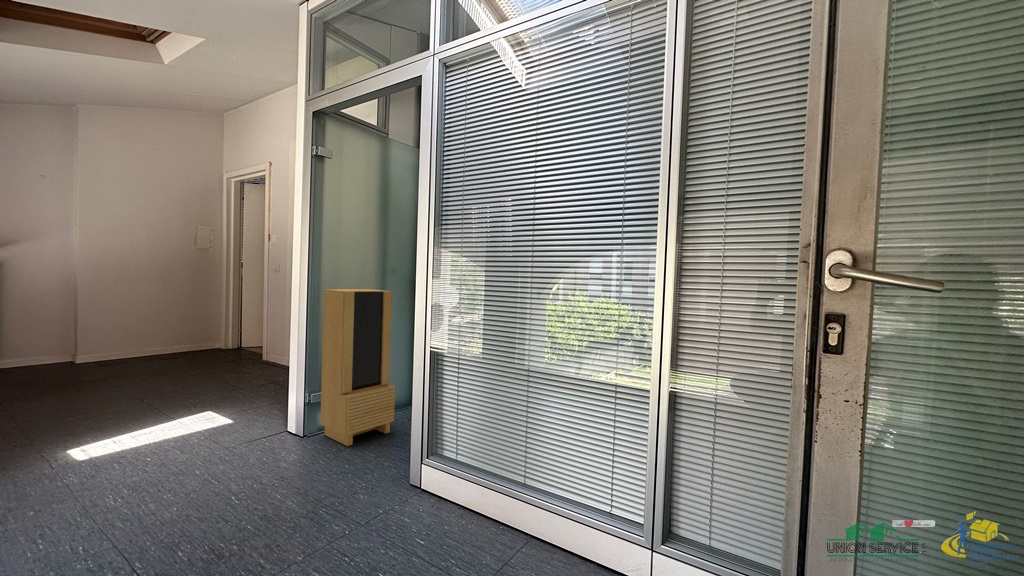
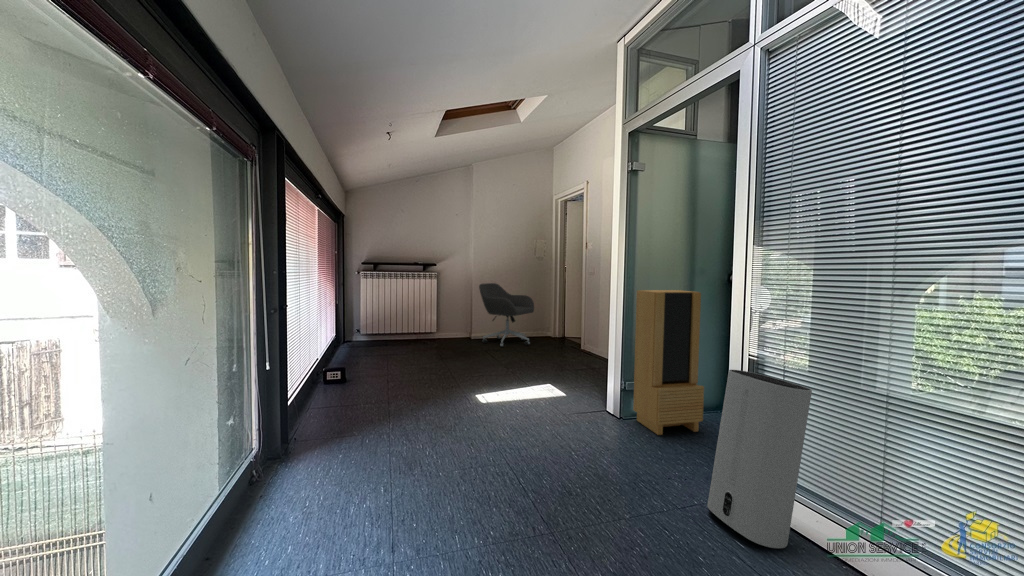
office chair: none [91,282,193,372] -> present [479,283,534,347]
air purifier: none [392,366,479,532] -> present [707,370,812,548]

